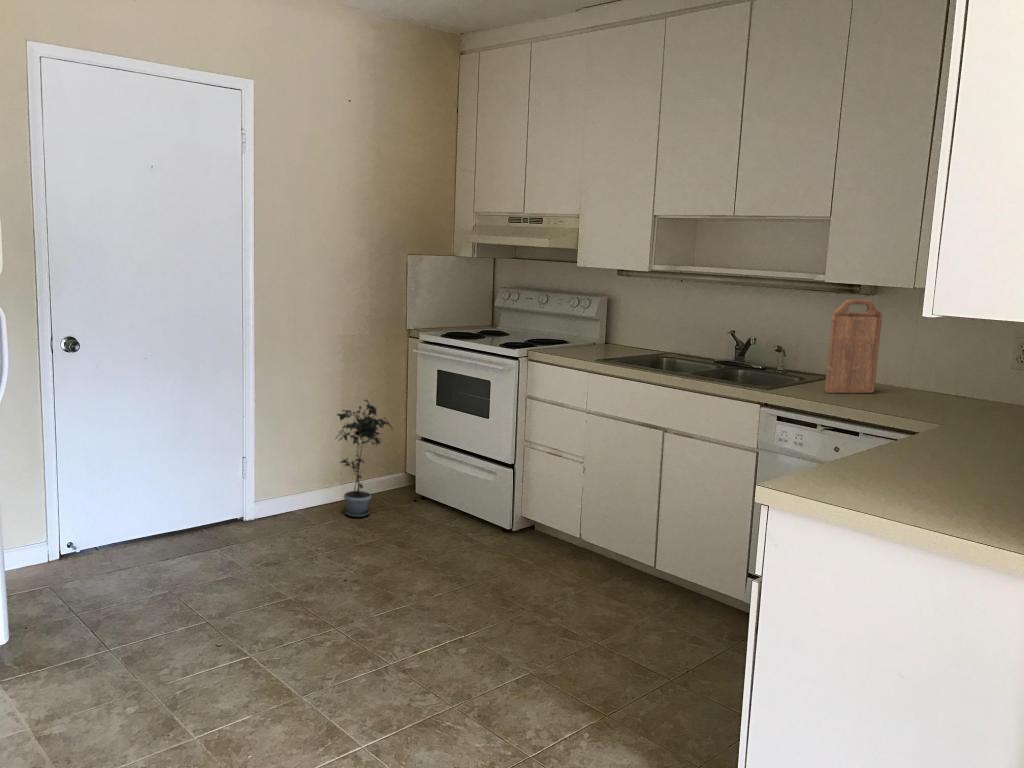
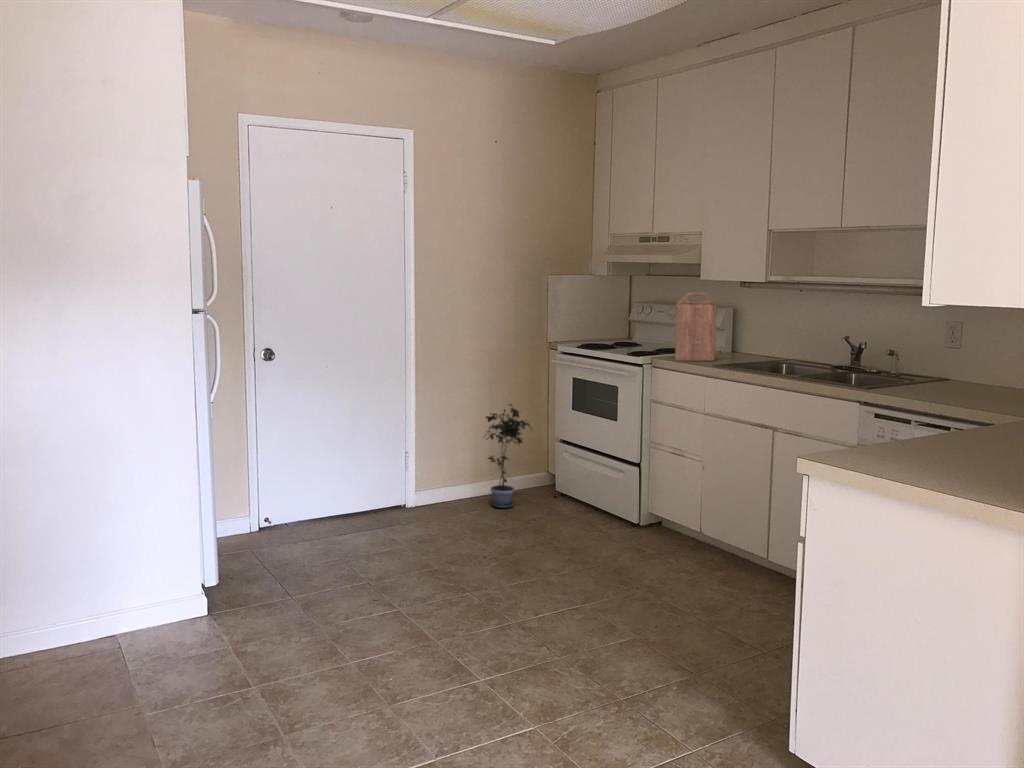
cutting board: present [825,299,882,393] -> present [675,293,717,361]

